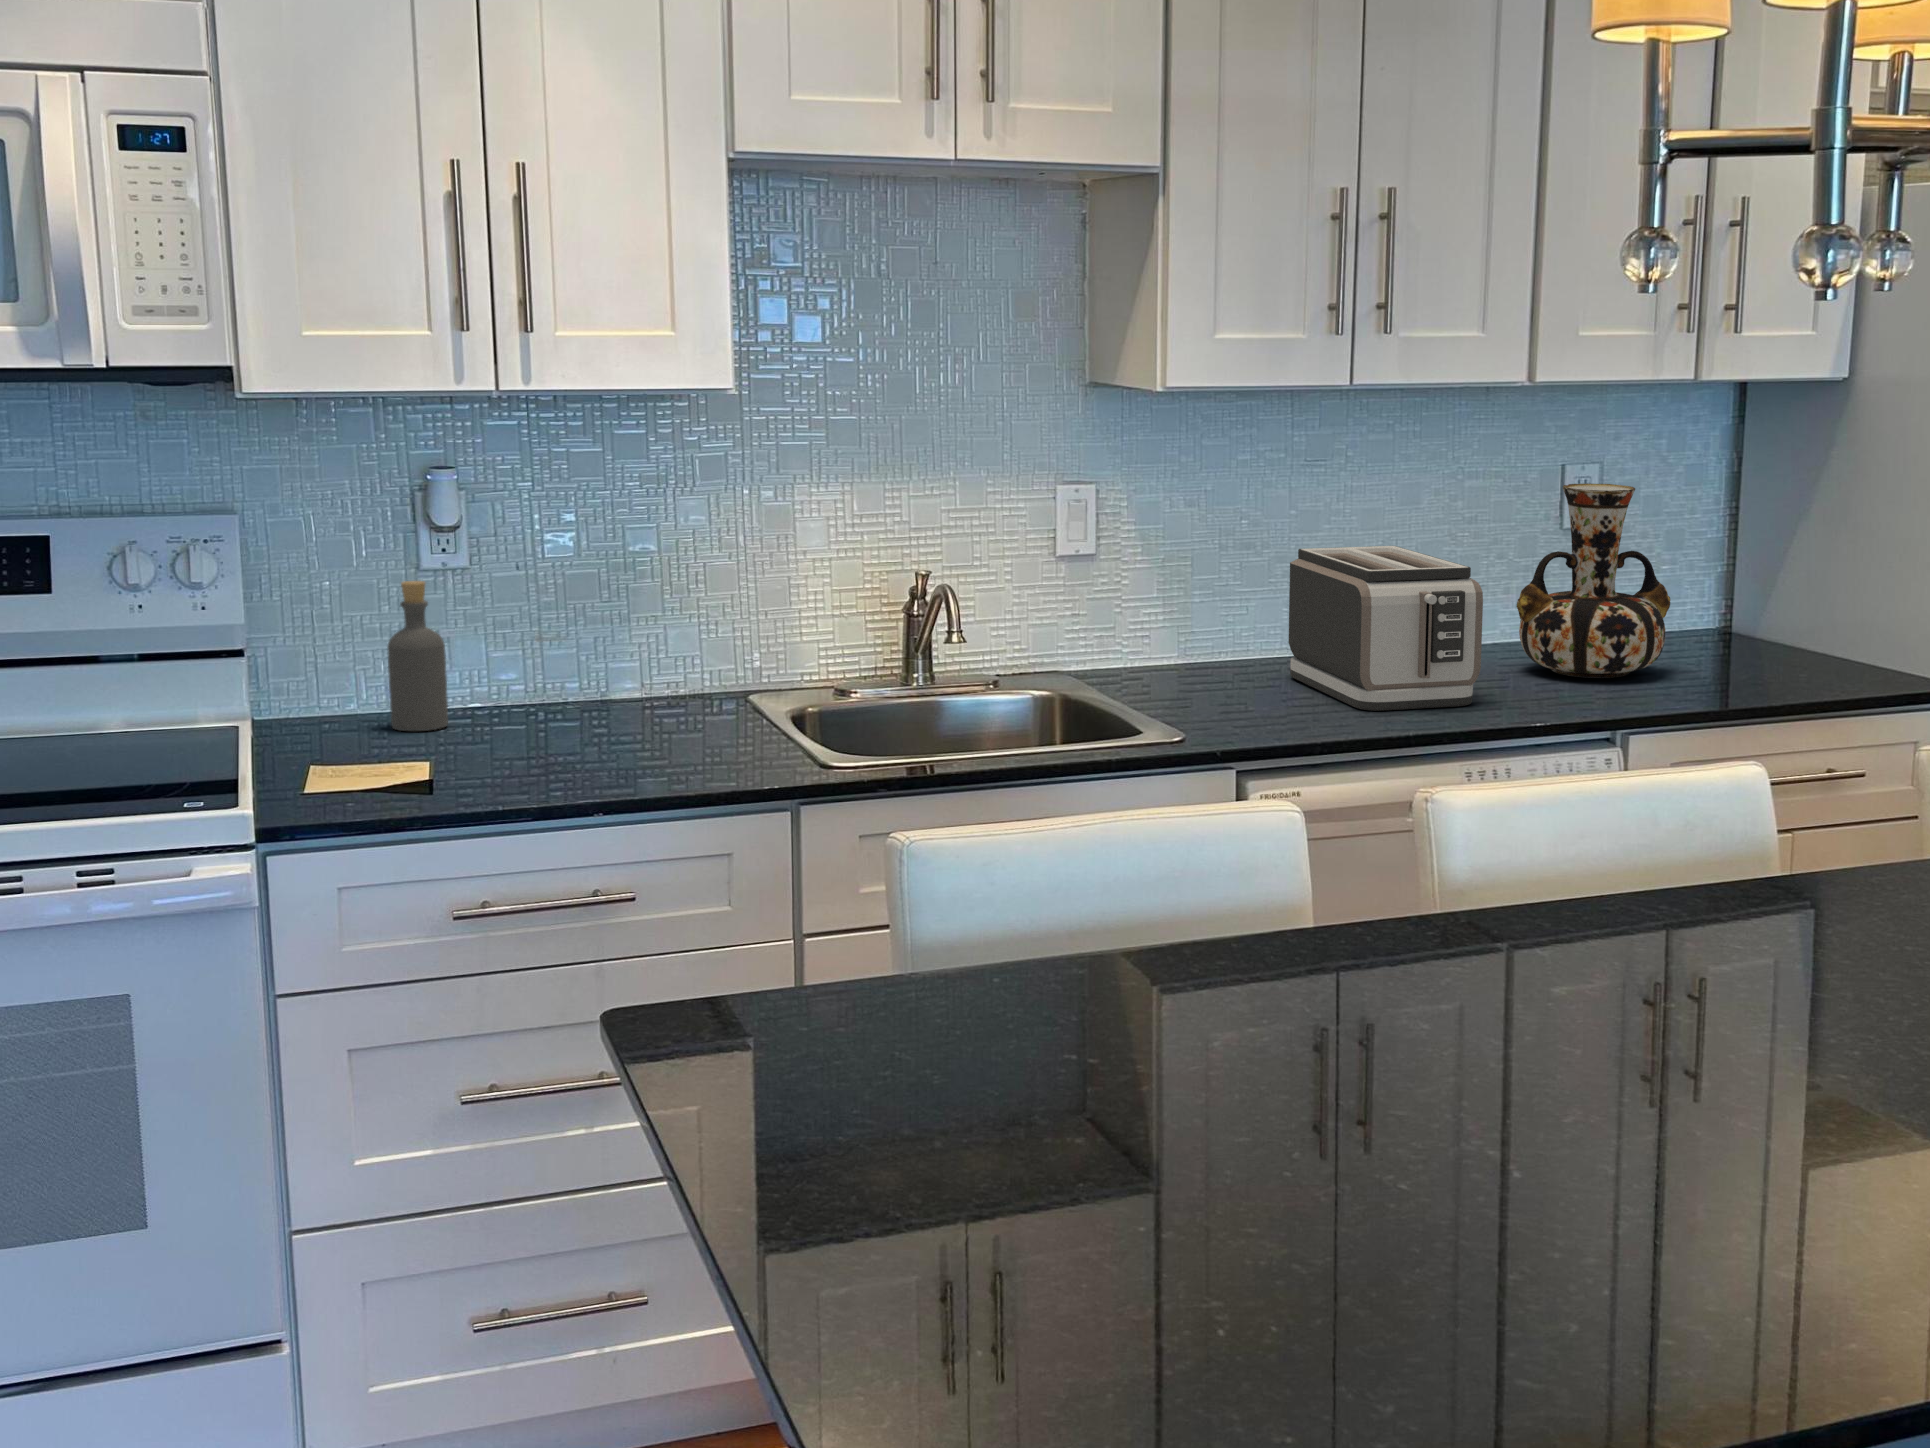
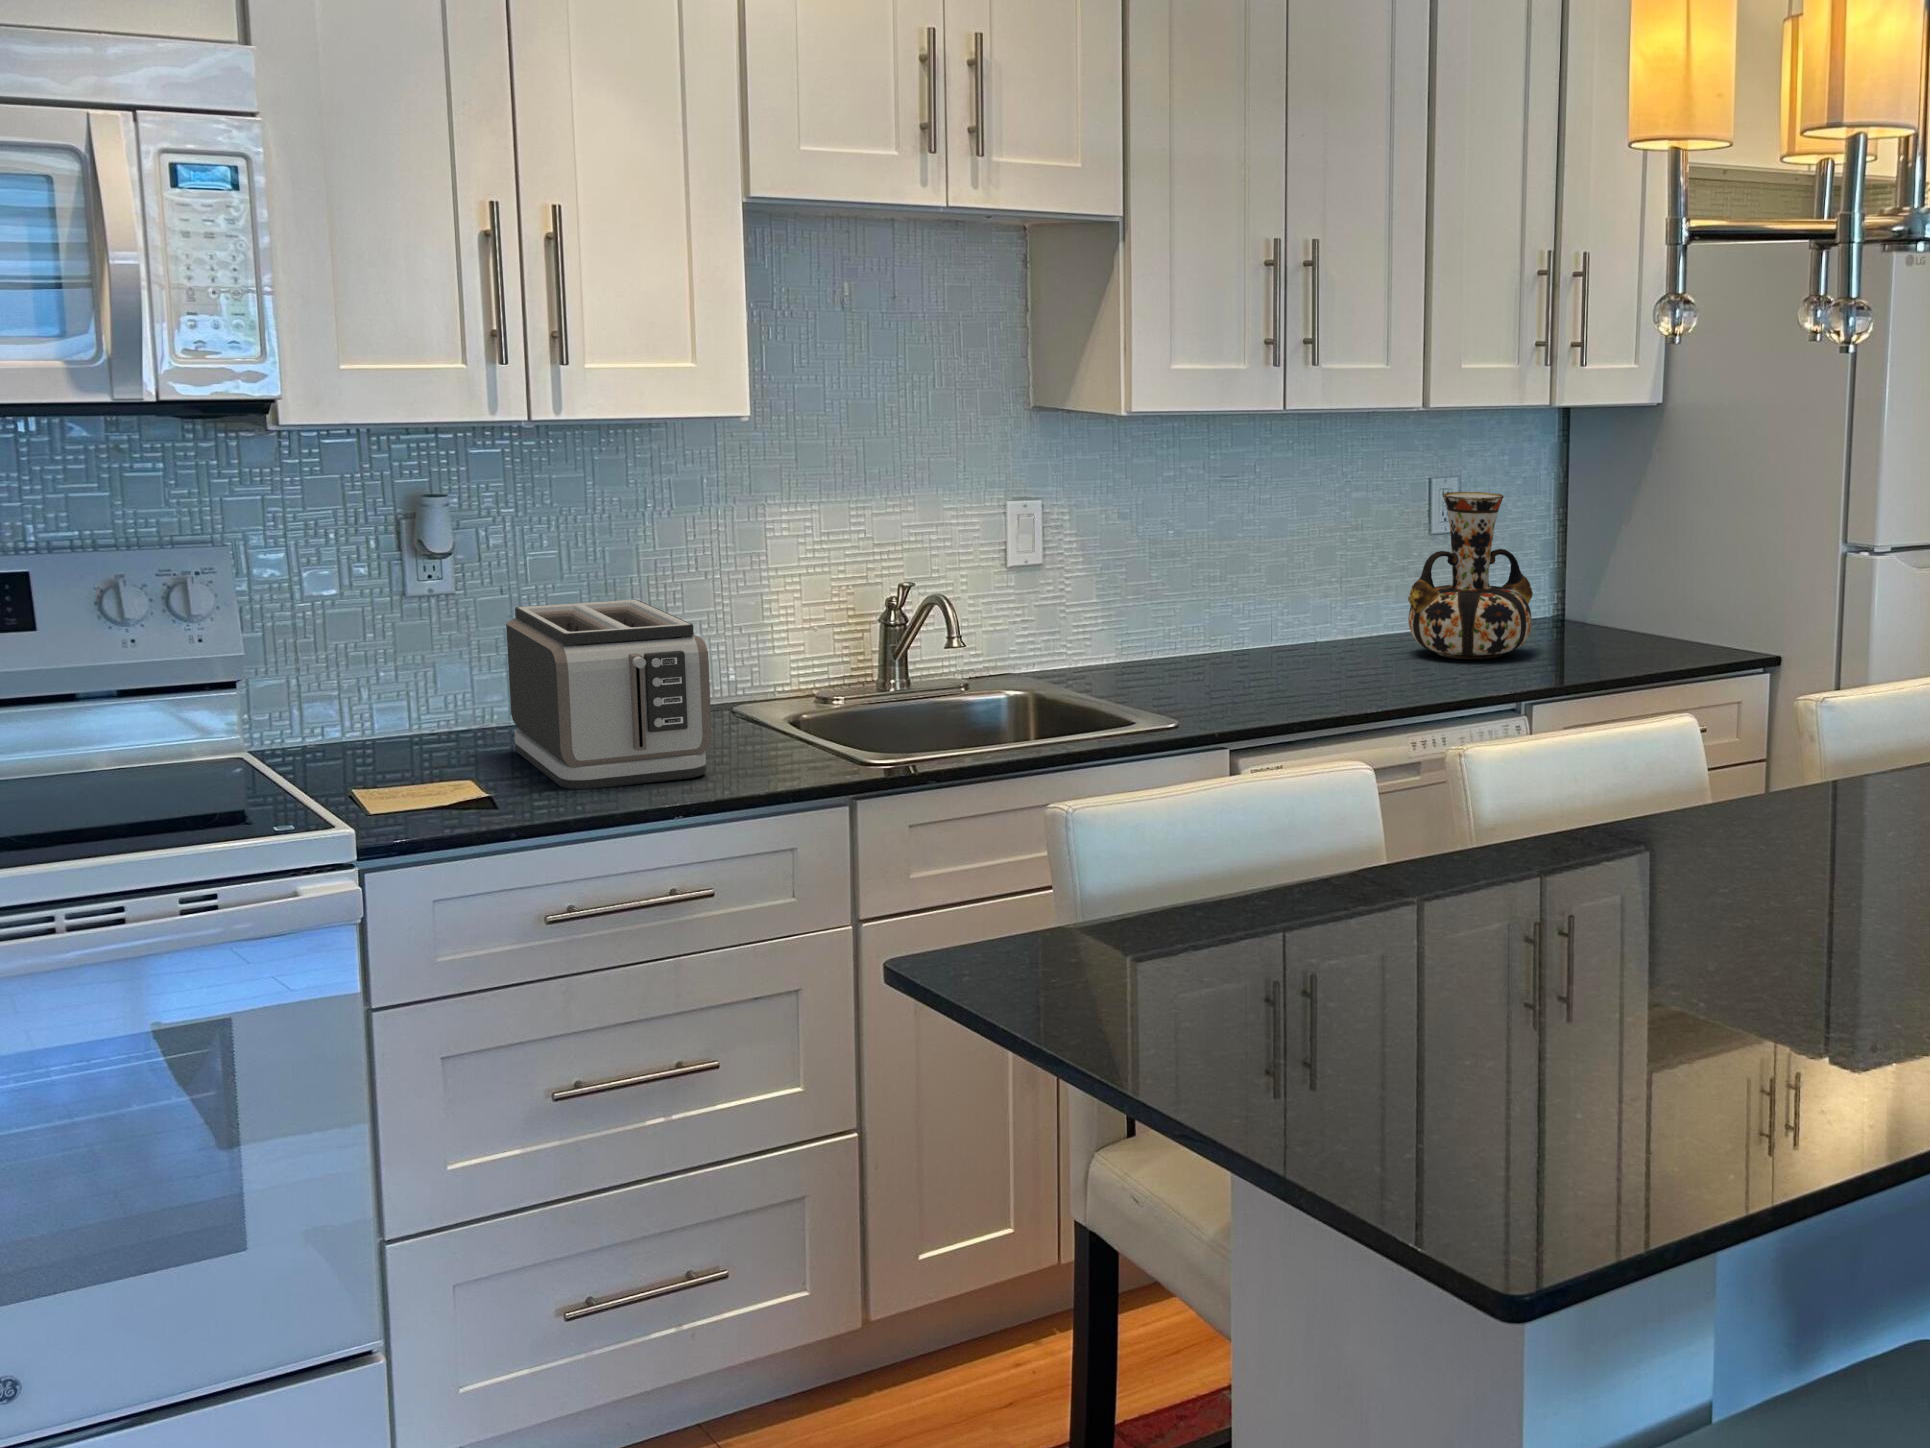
toaster: present [1289,546,1483,711] -> present [506,599,712,789]
bottle: present [387,581,448,731] -> none [392,607,455,755]

